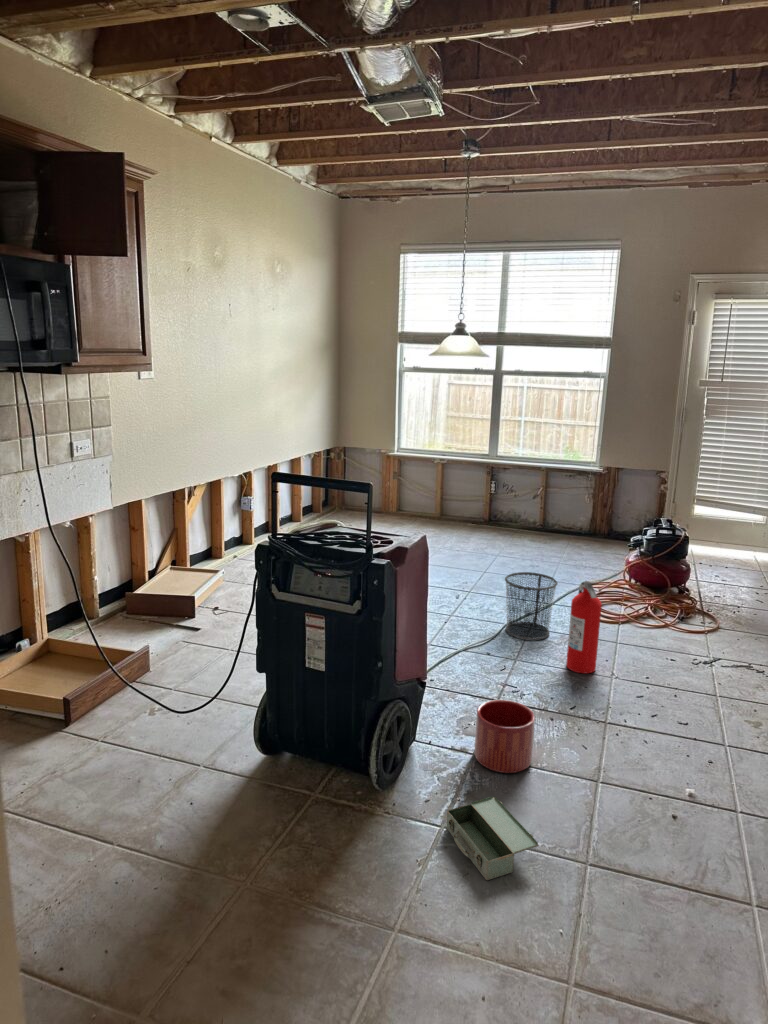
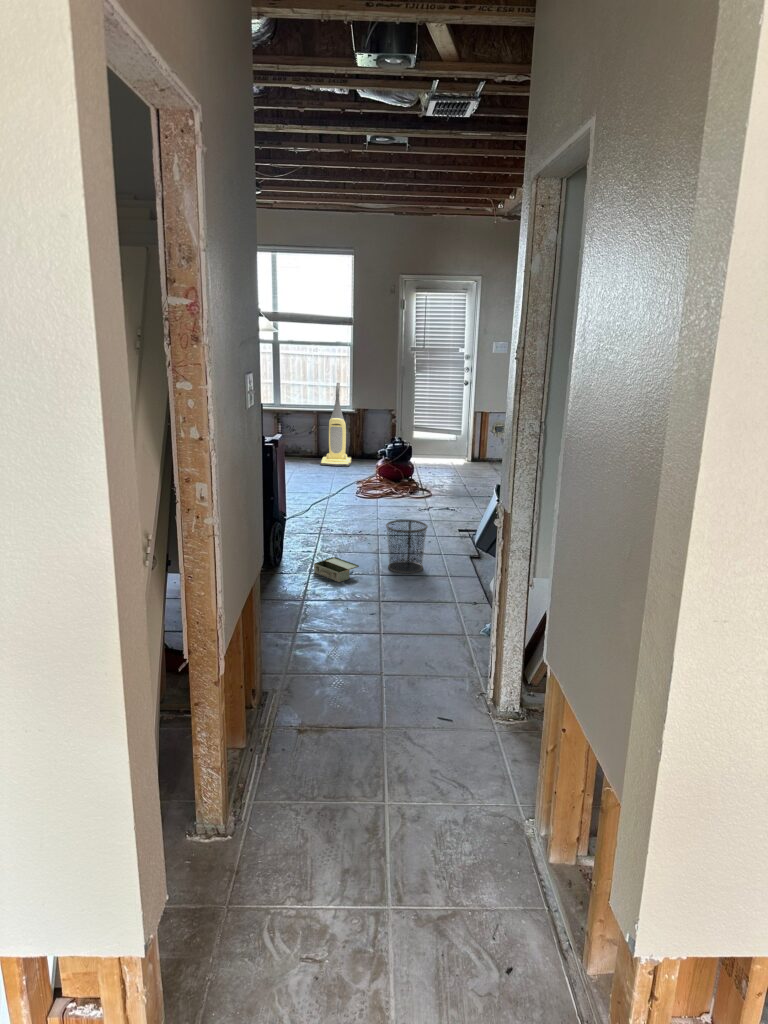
vacuum cleaner: none [545,429,592,550] -> present [320,383,351,466]
waste bin: present [505,572,557,640] -> present [386,520,428,573]
fire extinguisher: present [566,581,602,673] -> none [352,465,369,520]
planter: present [475,700,535,773] -> none [317,522,346,555]

